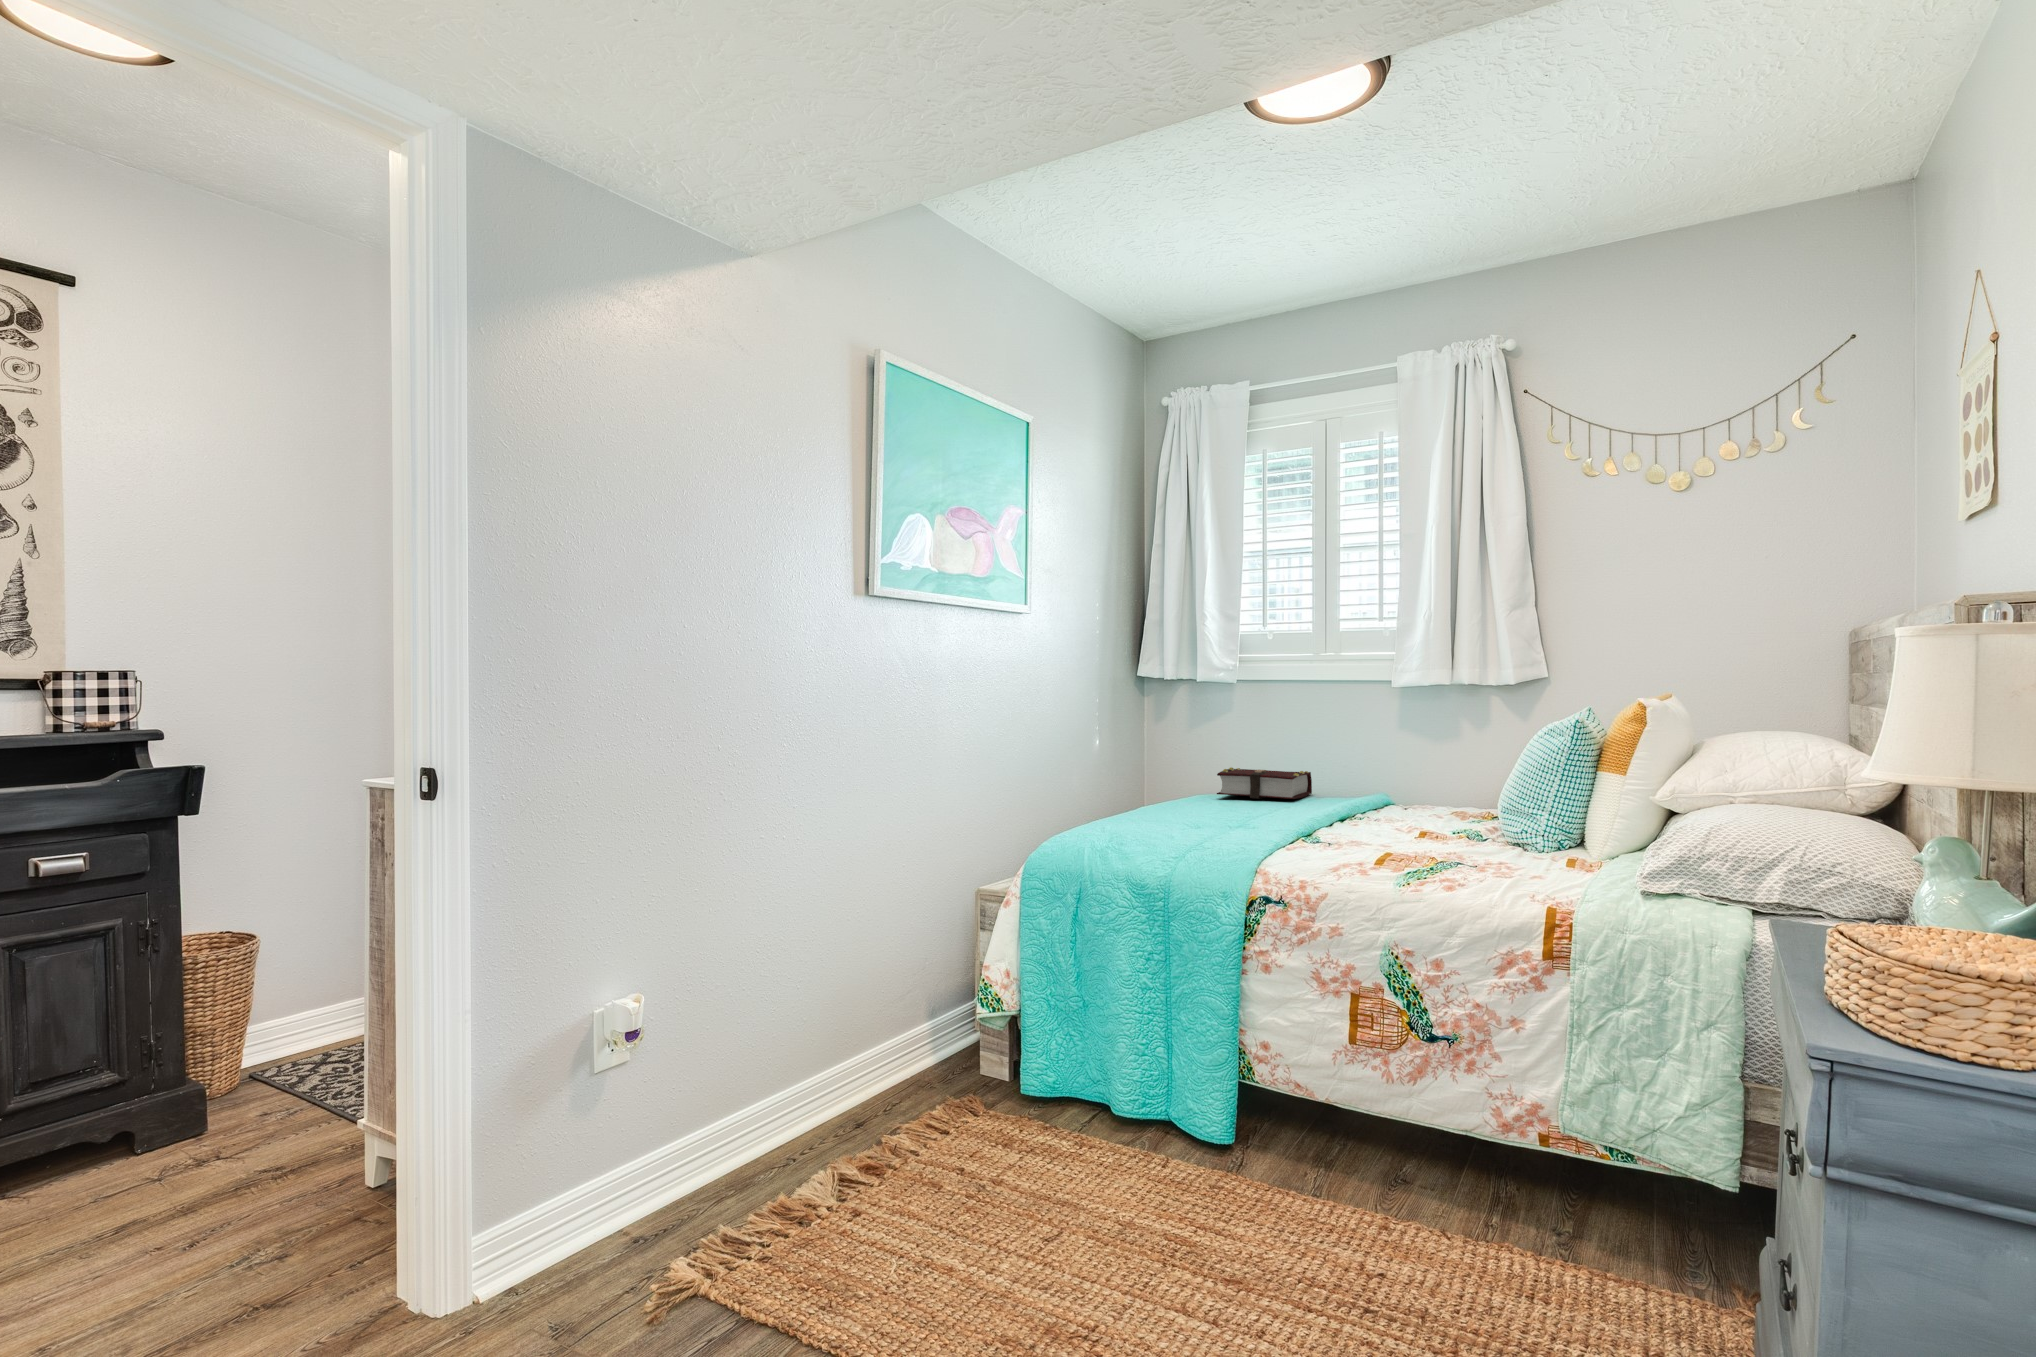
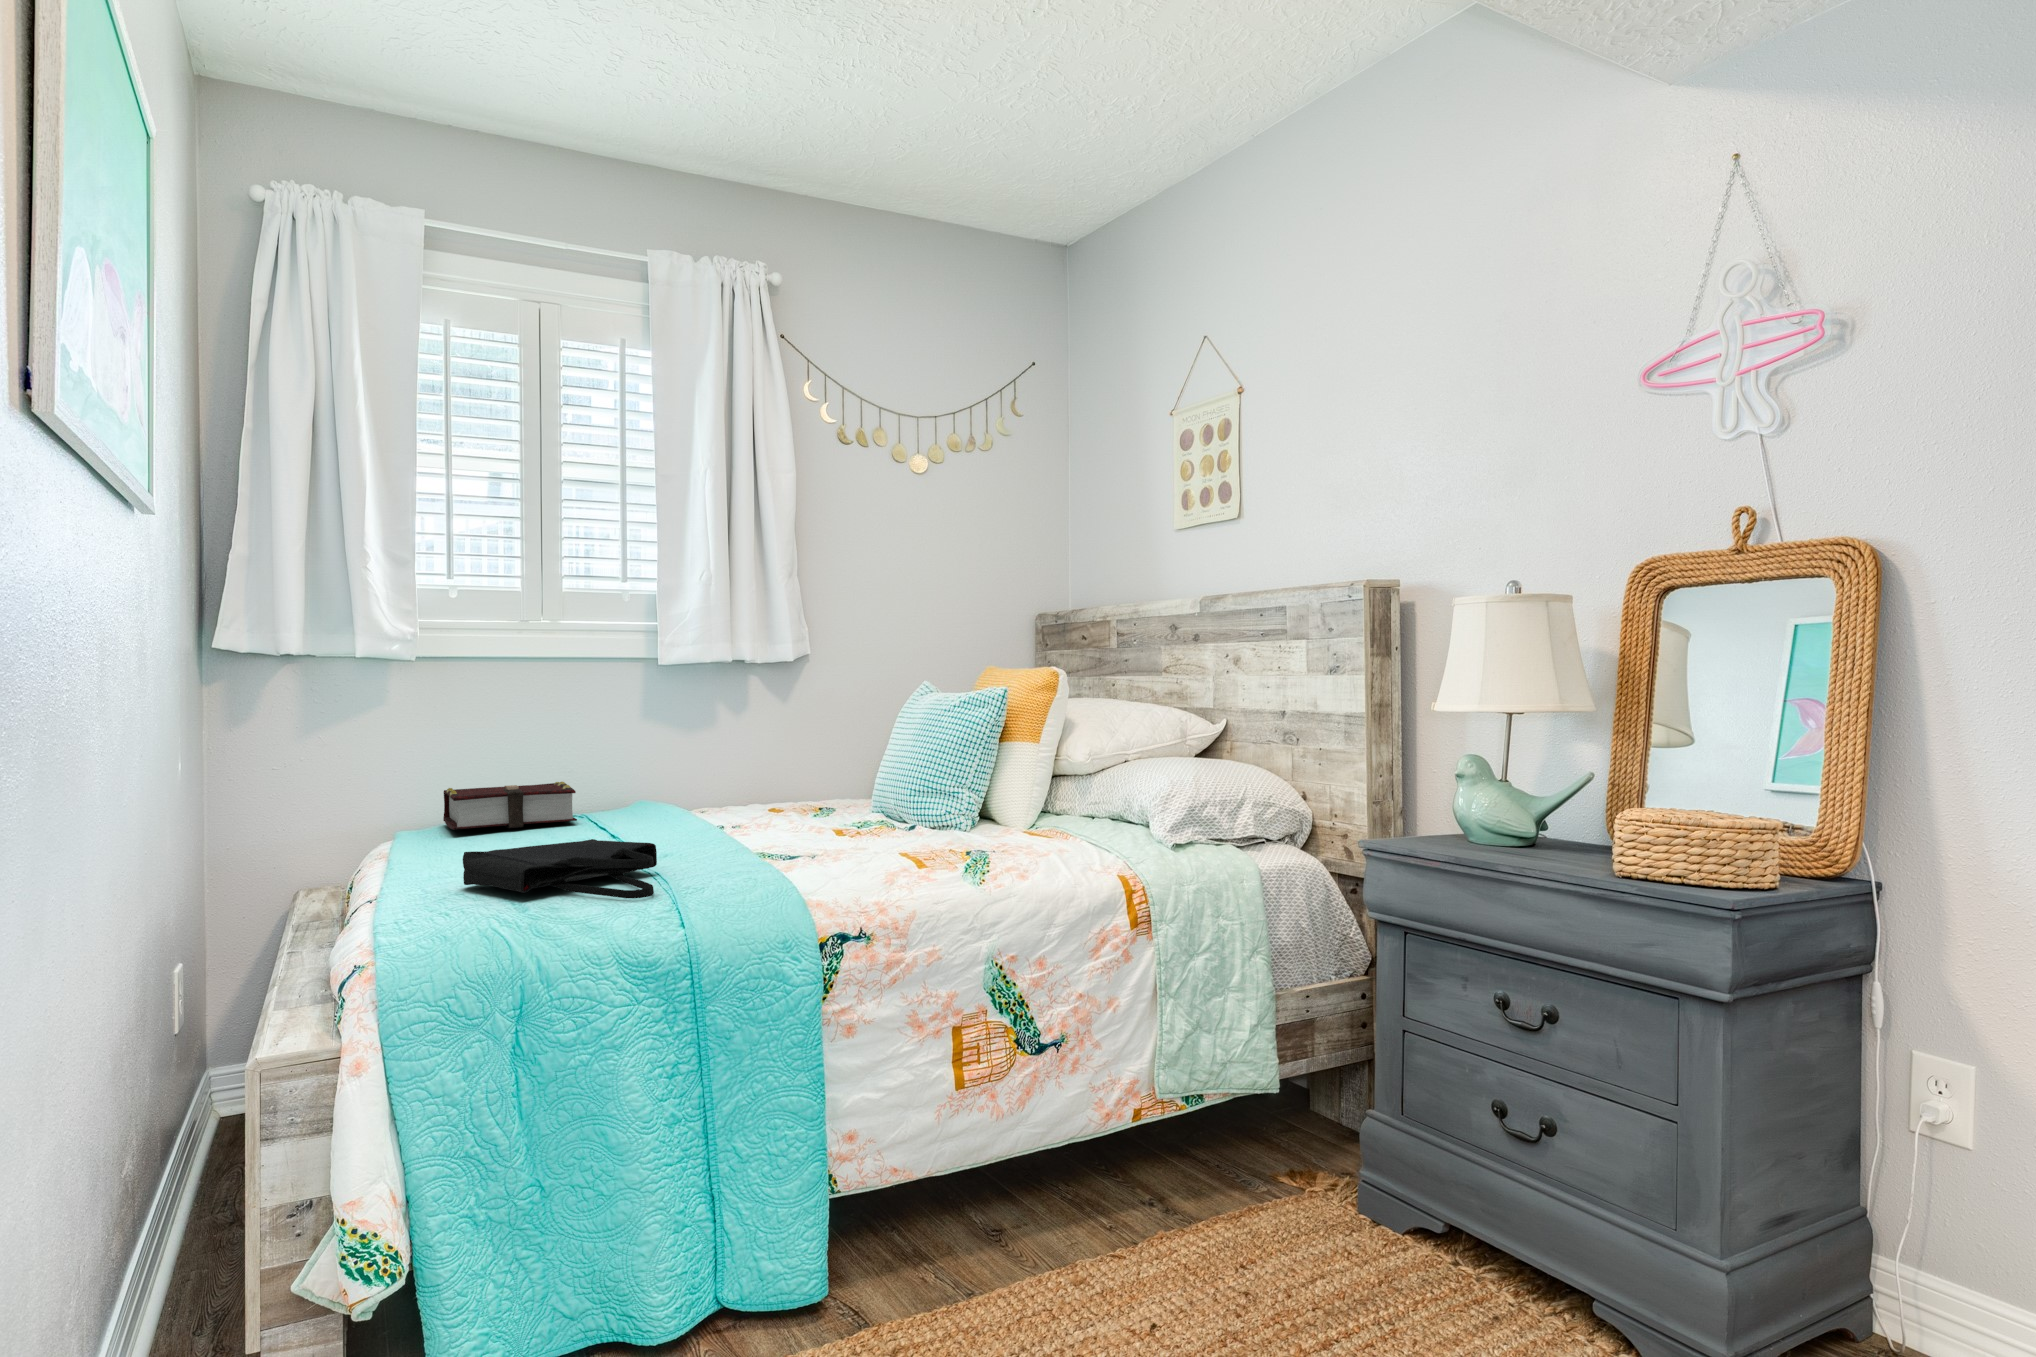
tote bag: none [1115,803,1216,844] -> present [463,839,657,899]

